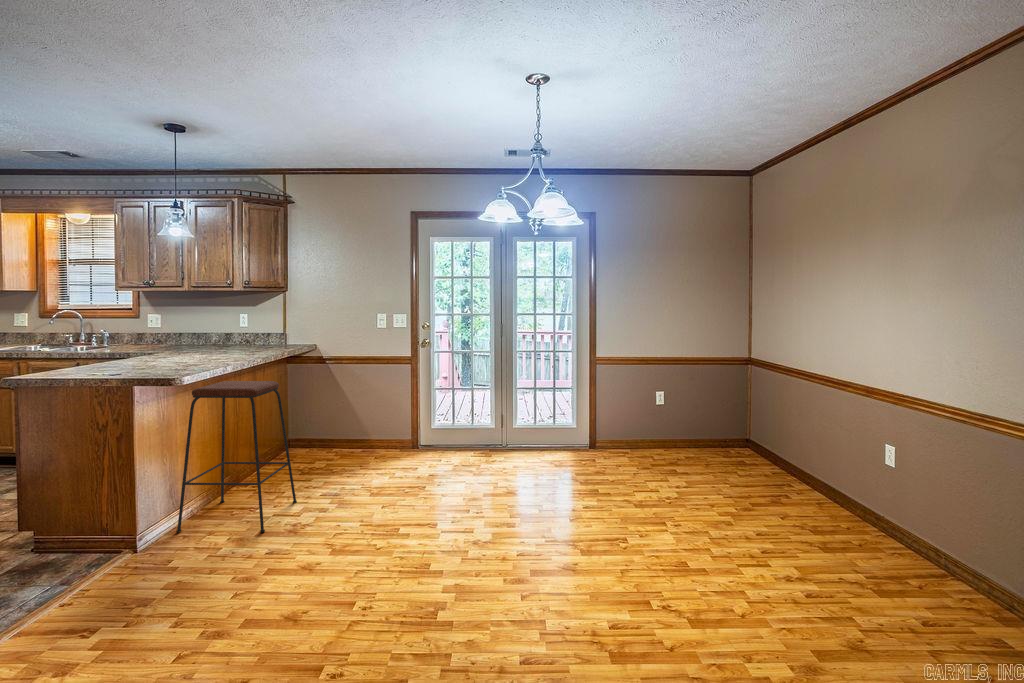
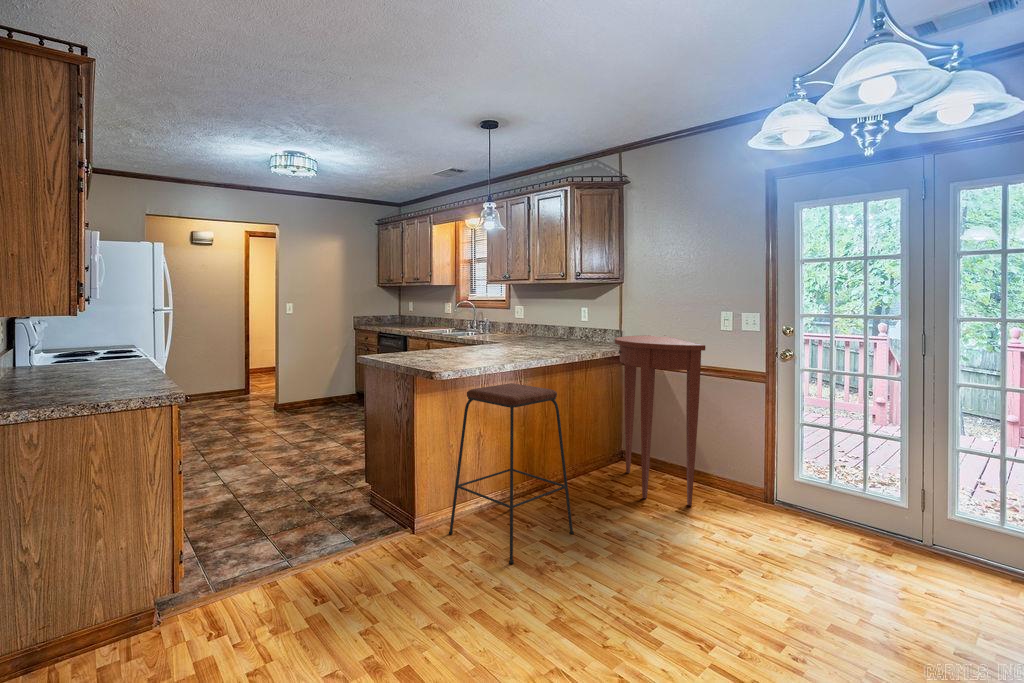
console table: none [291,335,377,468] -> present [615,335,705,506]

